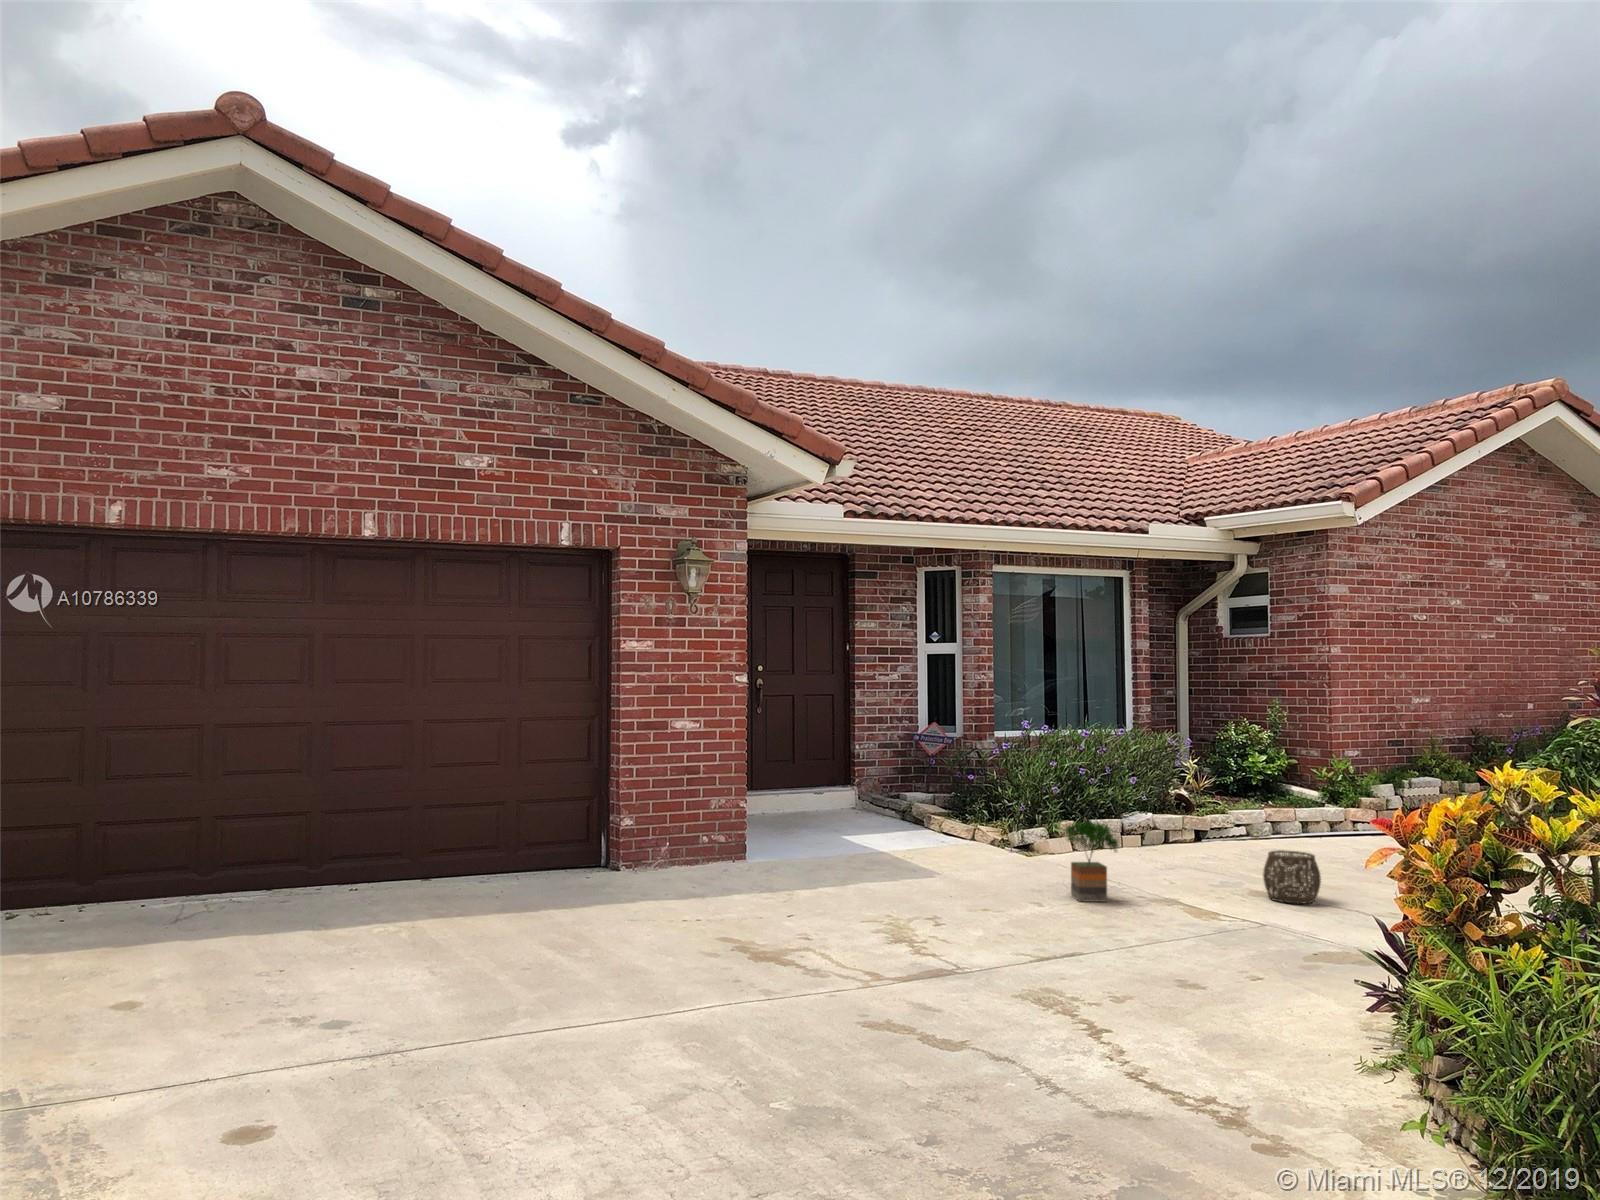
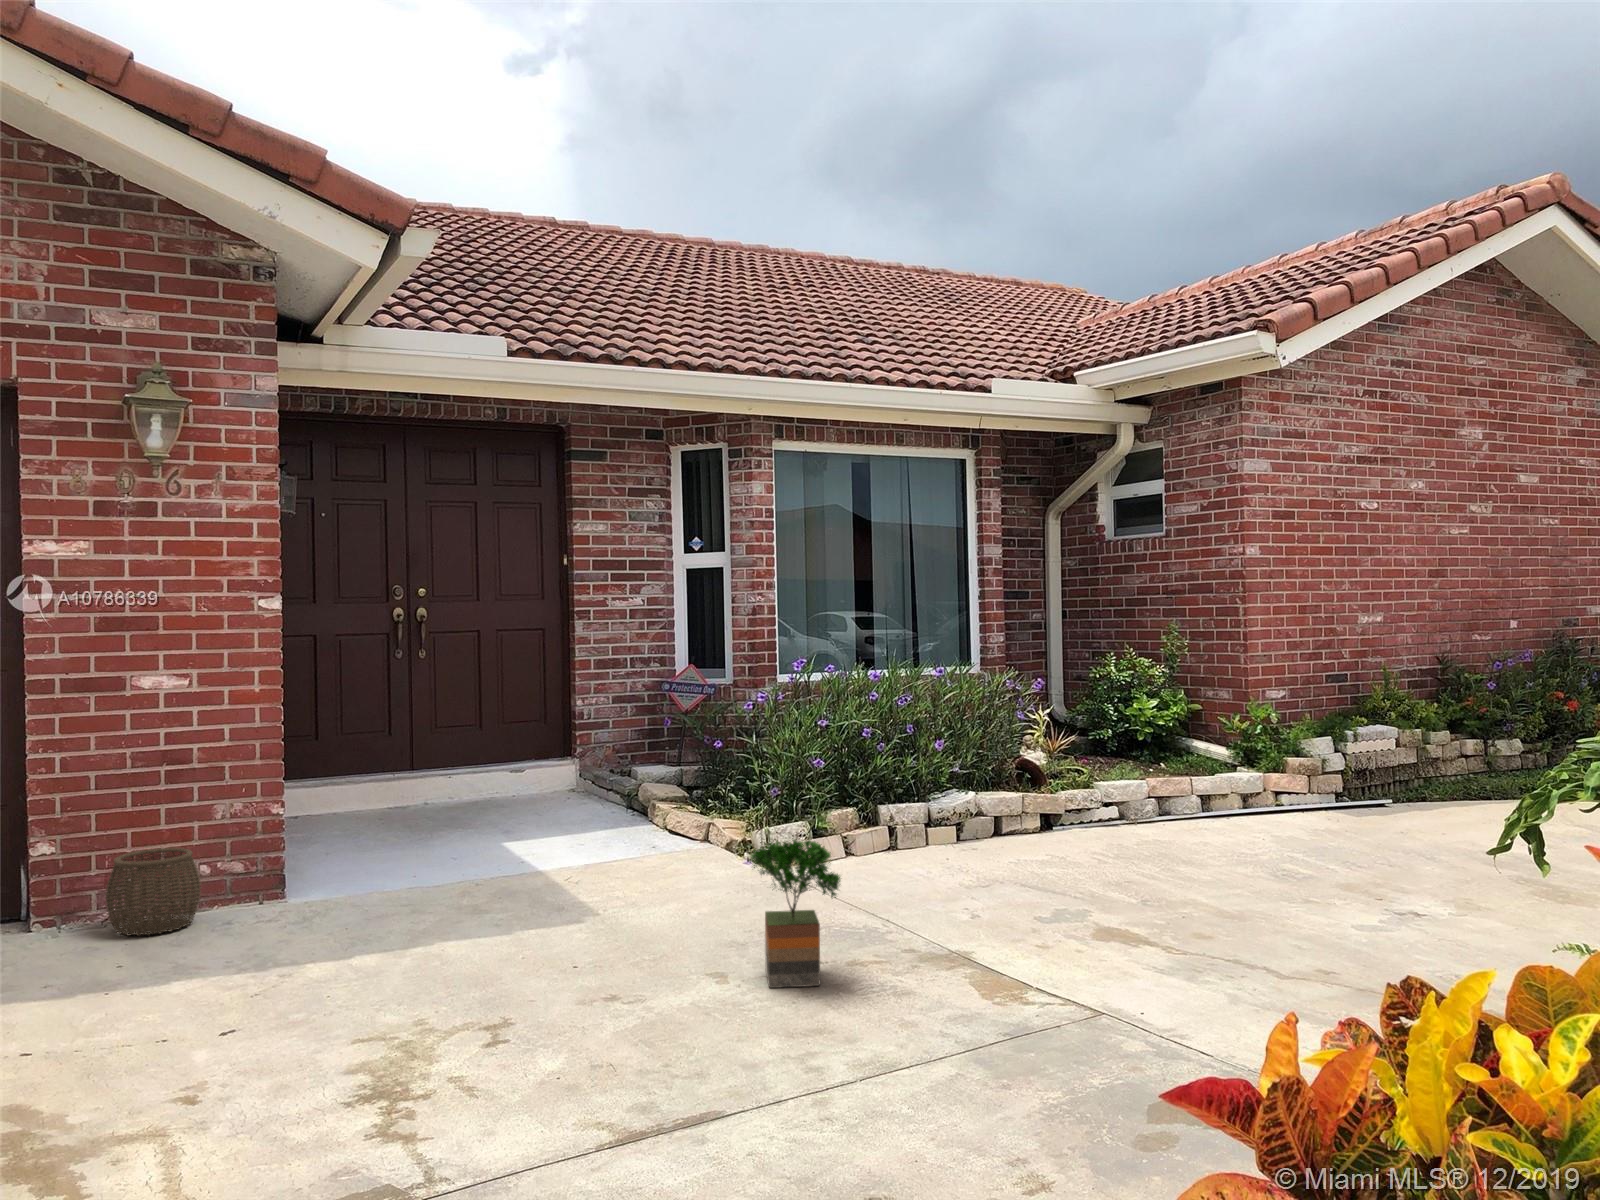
woven basket: present [1263,850,1321,904] -> present [105,848,201,936]

